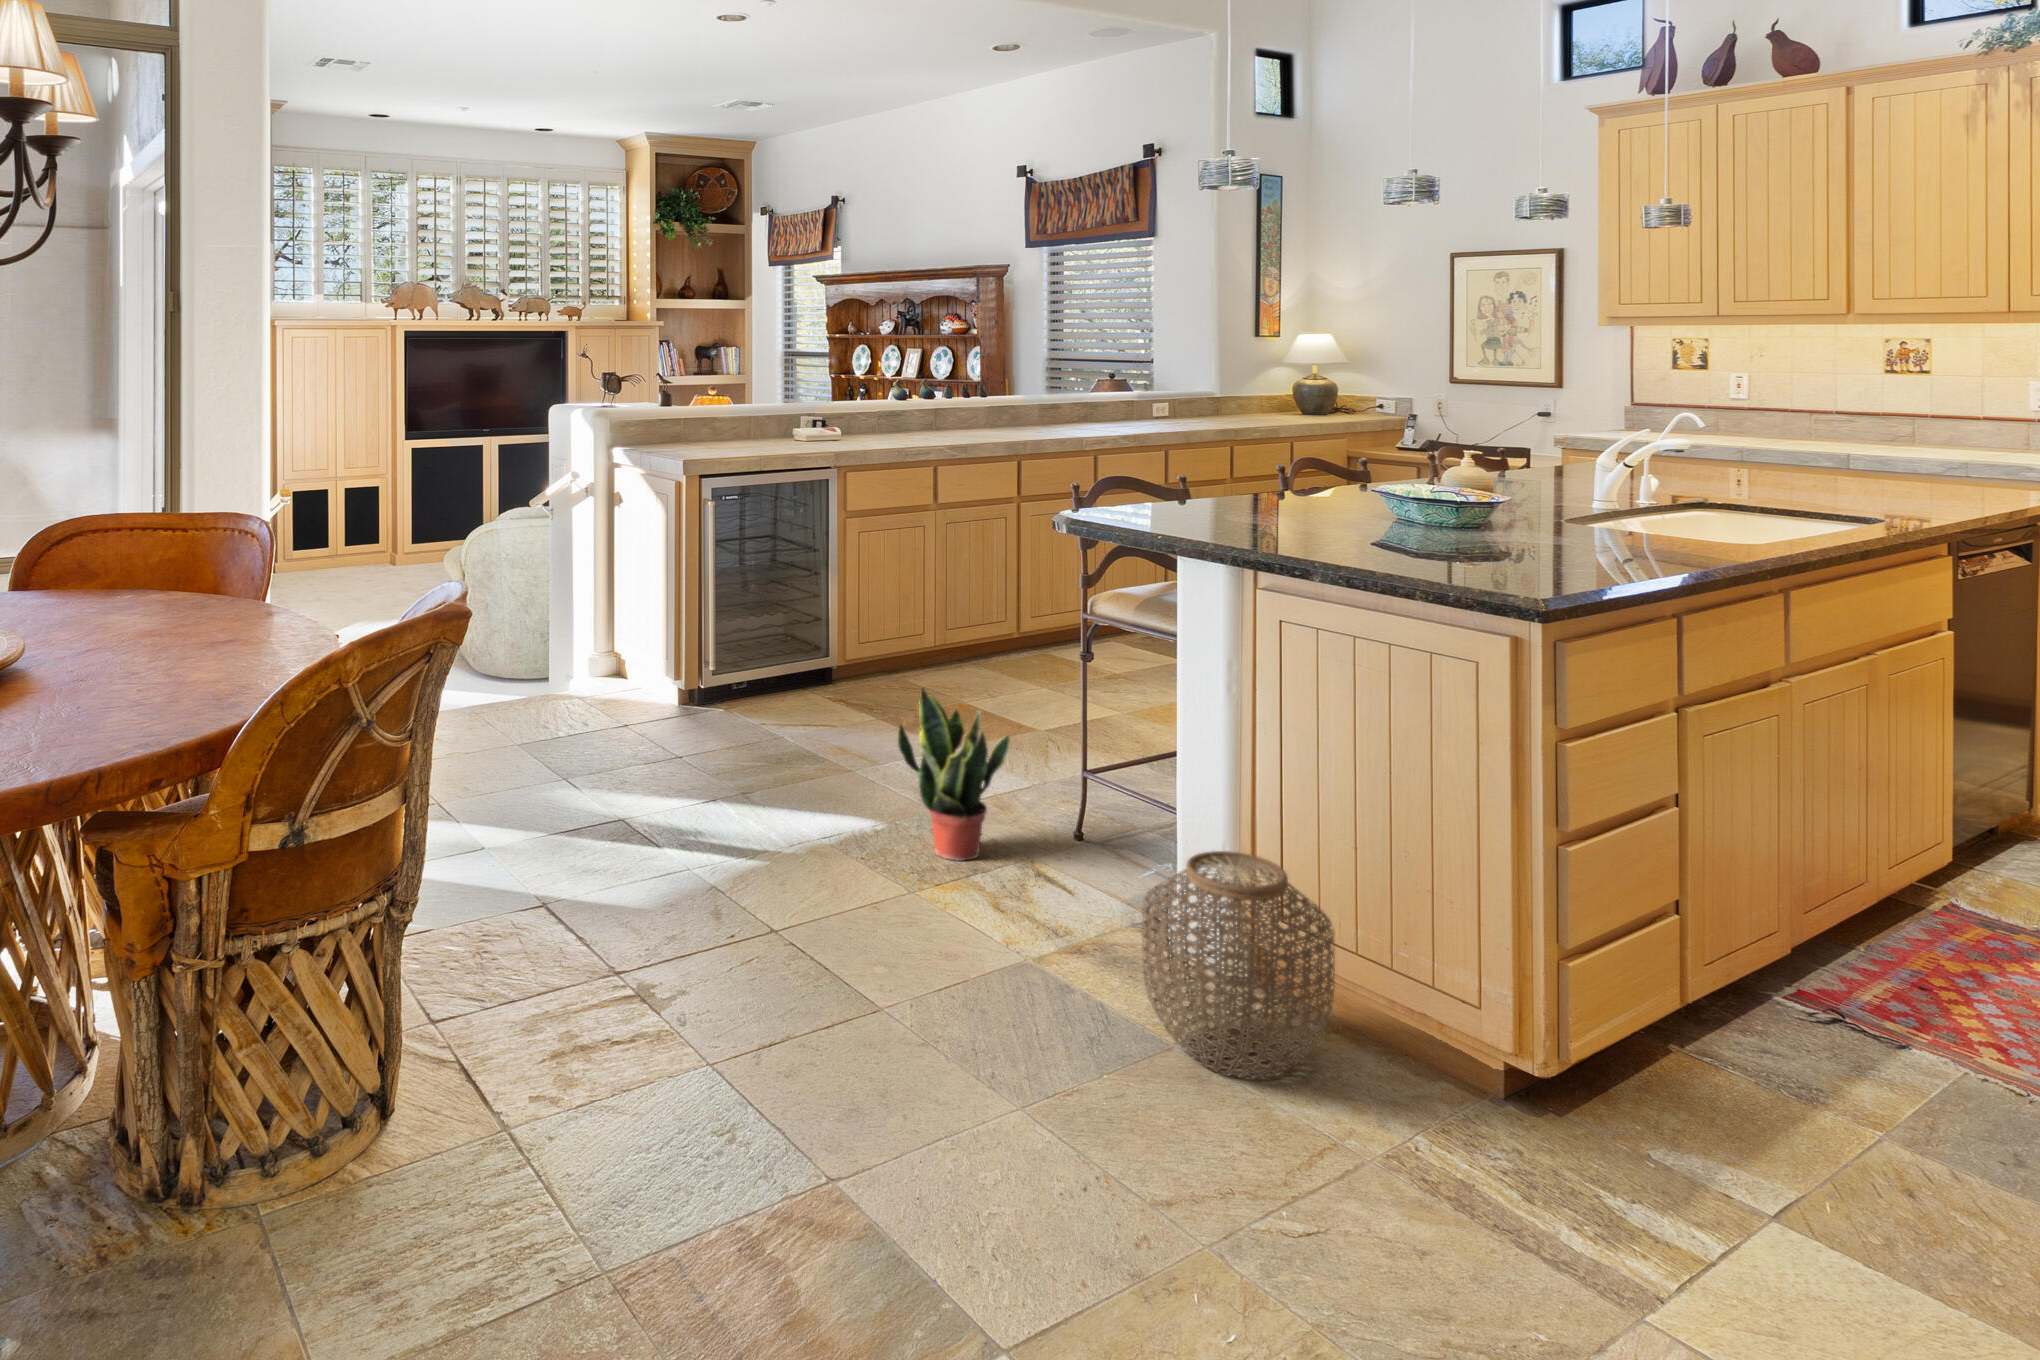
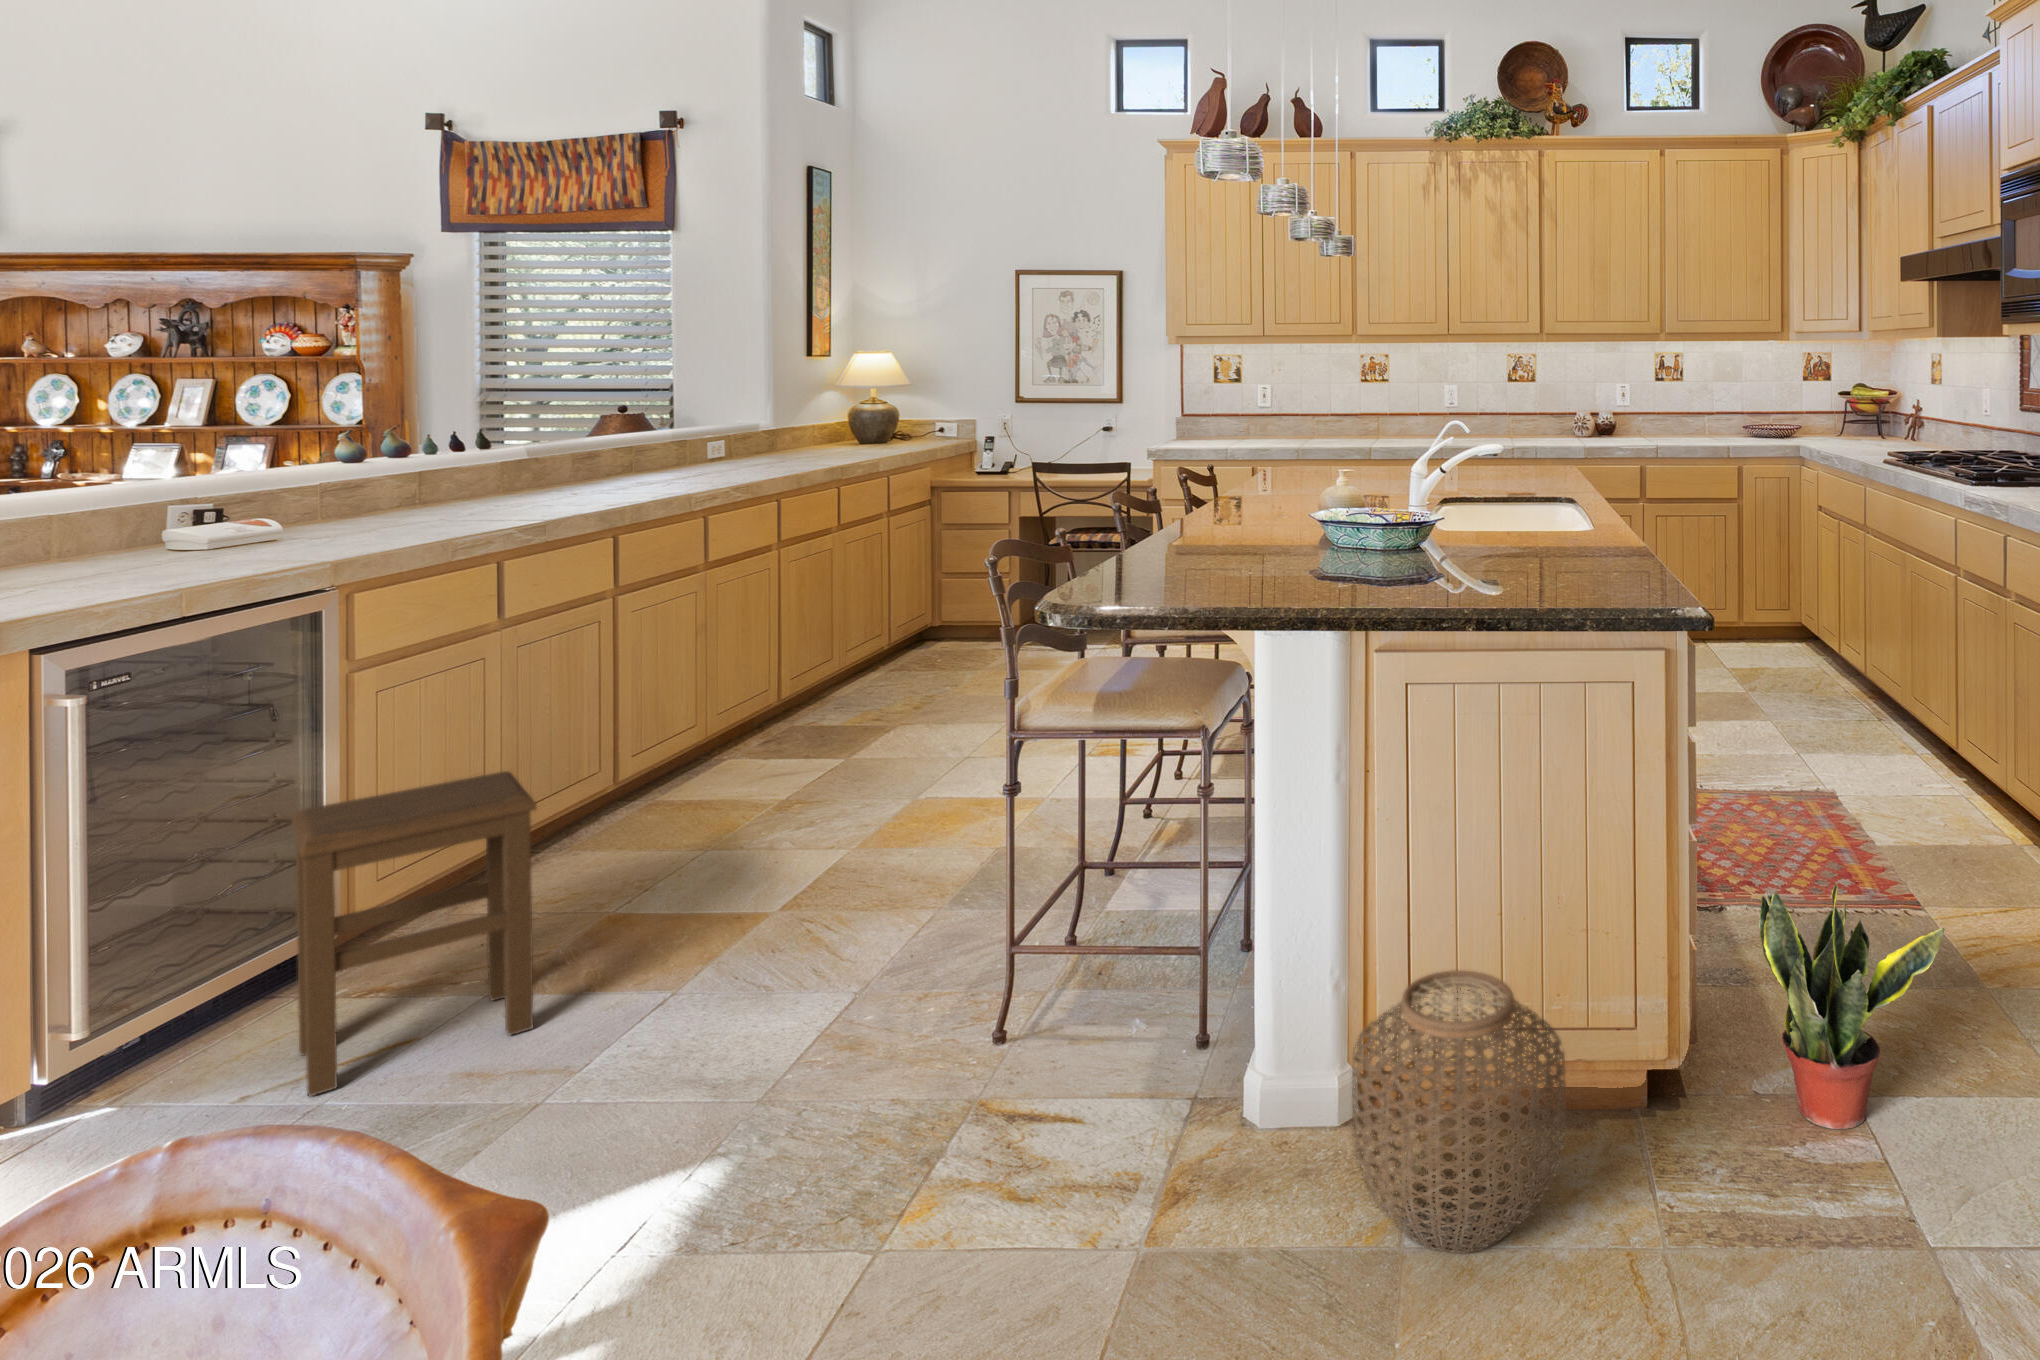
stool: none [775,583,891,743] -> present [292,771,537,1096]
potted plant: present [898,688,1010,861] -> present [1759,883,1945,1129]

